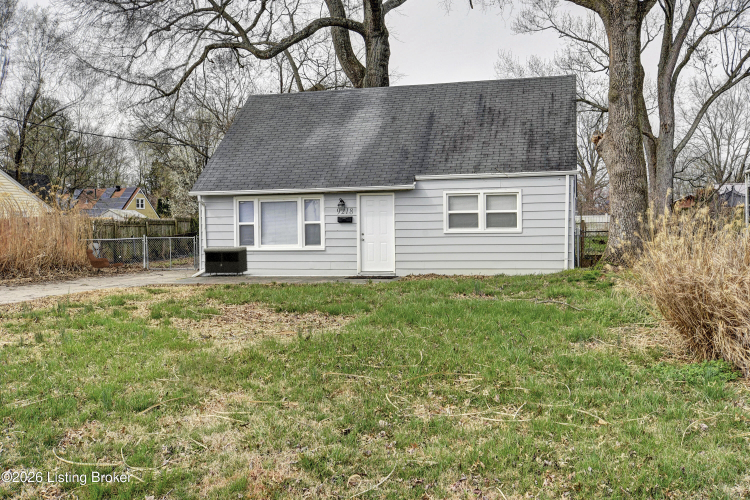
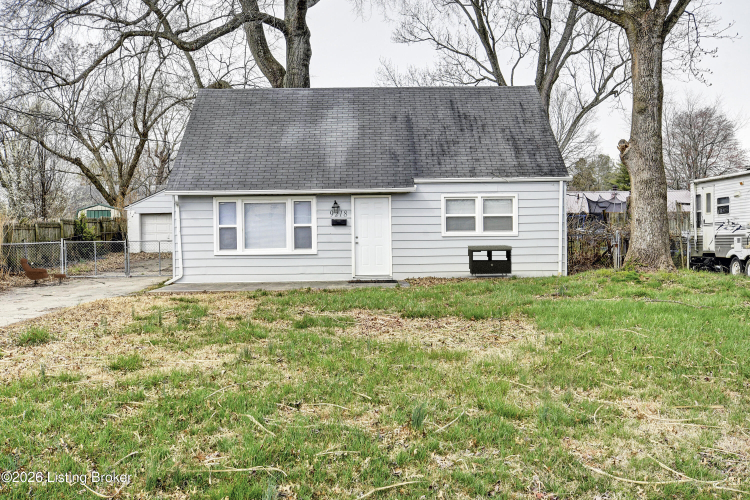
storage bench: present [204,247,248,276] -> present [468,245,512,277]

